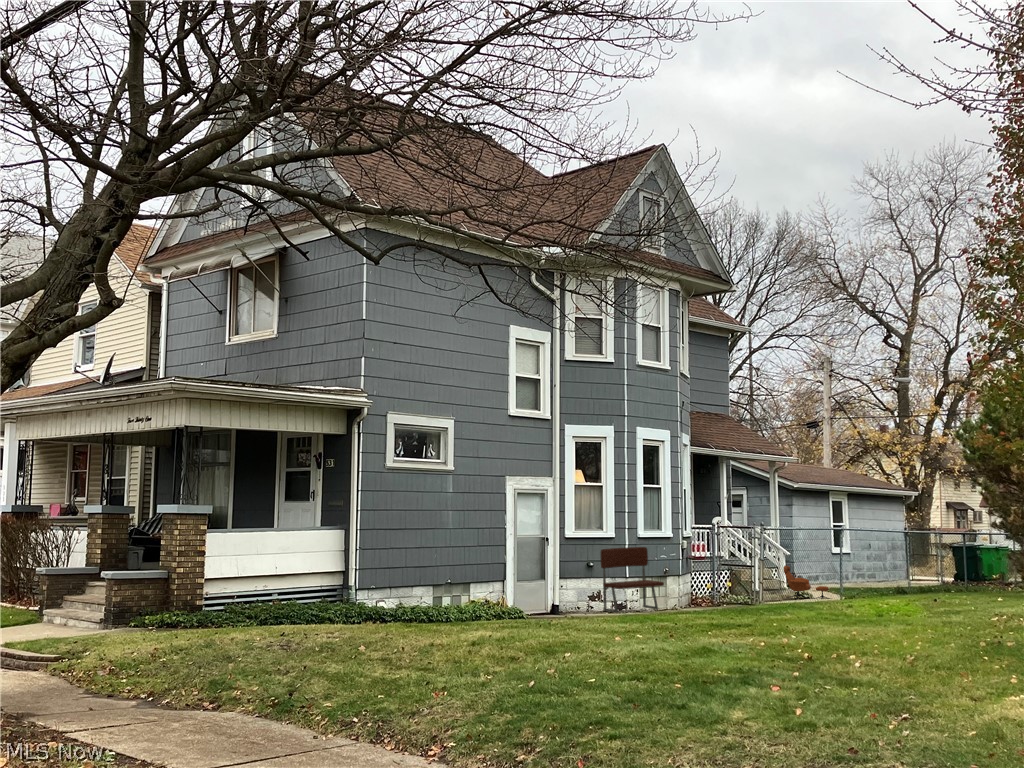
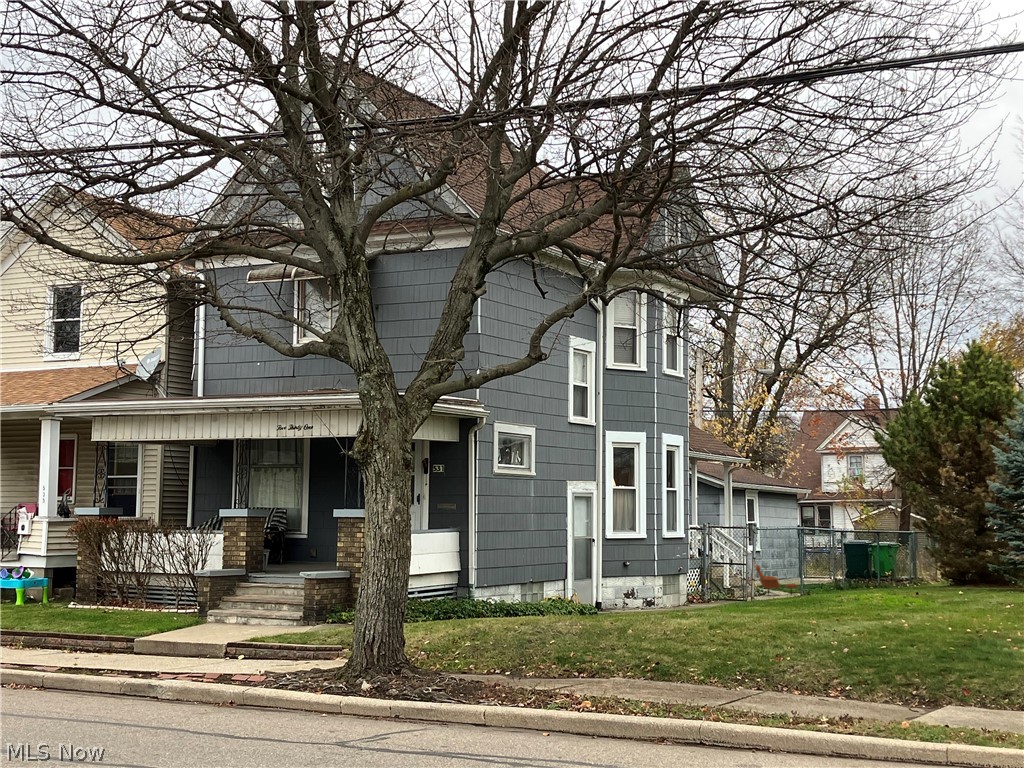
bench: present [601,547,664,612] -> none [639,547,694,609]

